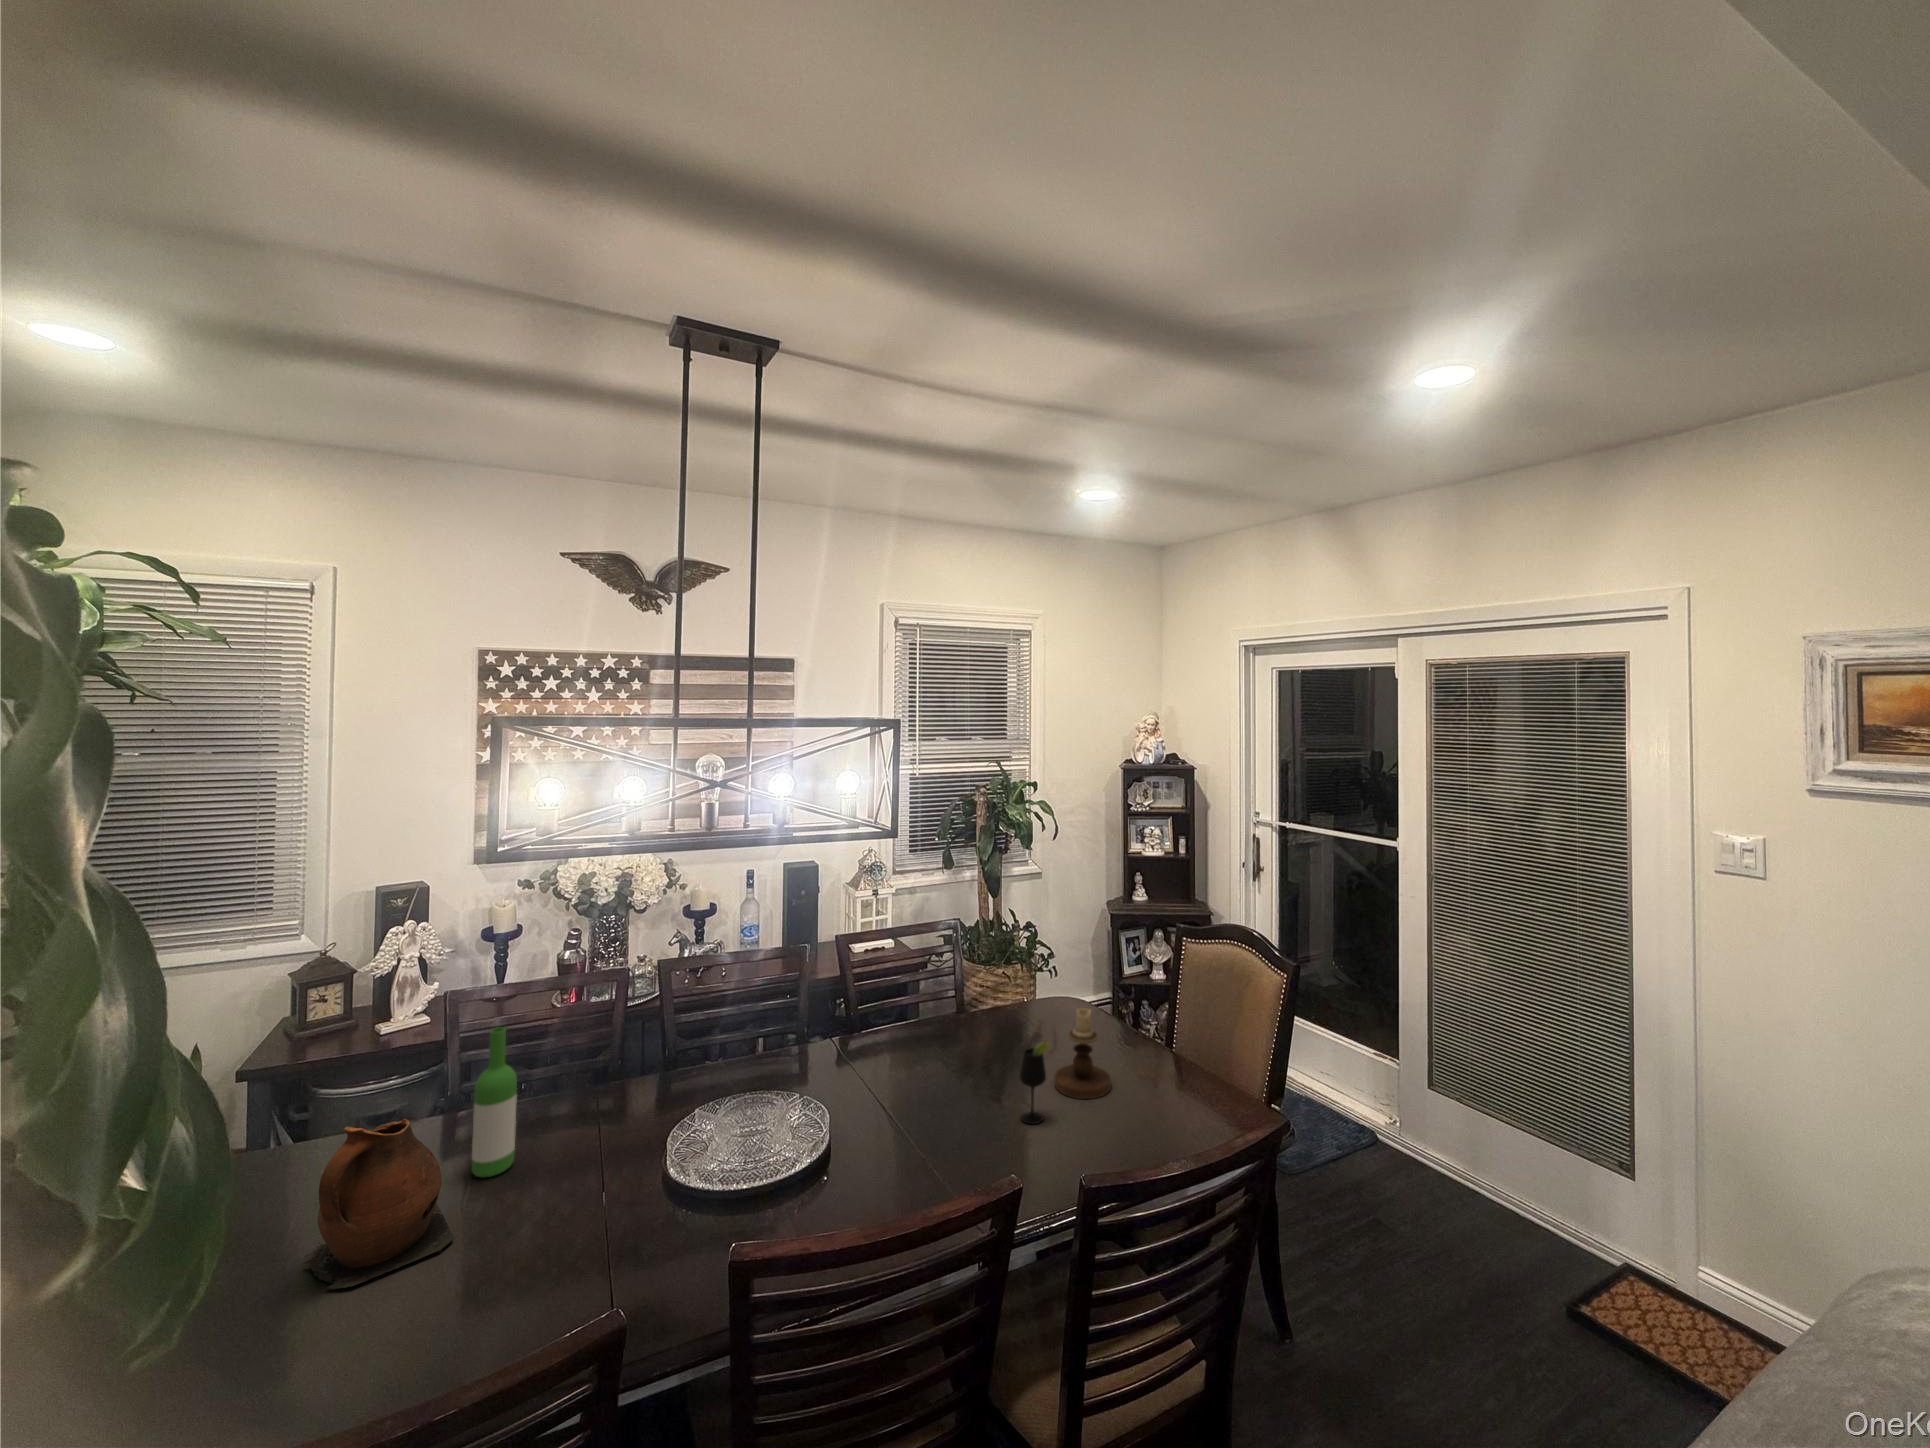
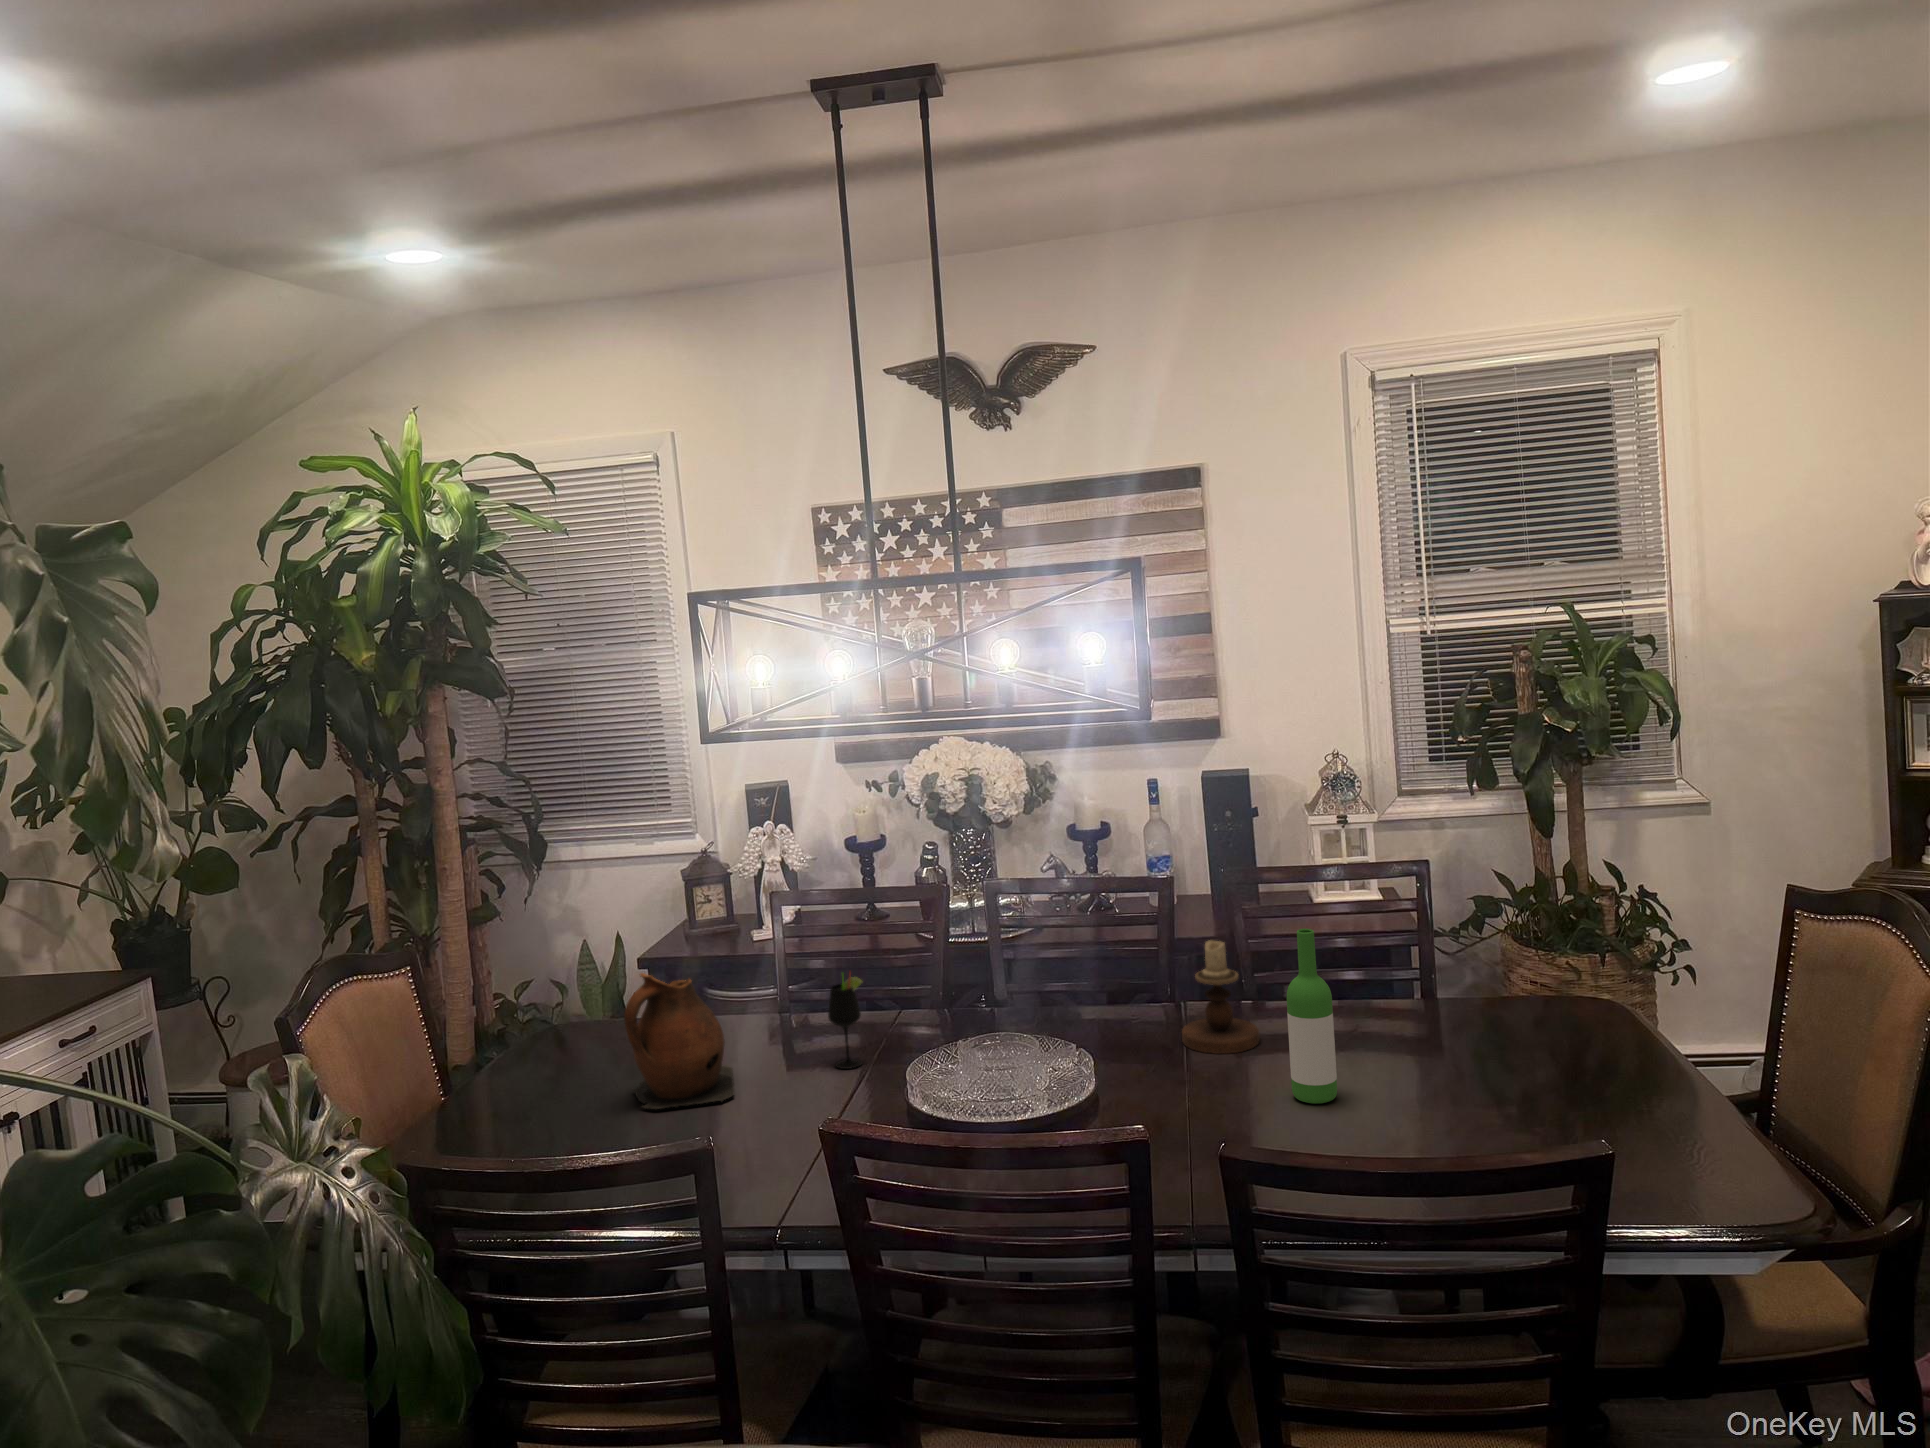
candlestick: present [1054,1008,1111,1099] -> present [1182,941,1260,1054]
wine bottle: present [472,1027,517,1177] -> present [1287,929,1337,1104]
wine glass: present [1020,1040,1050,1124] -> present [828,972,862,1069]

